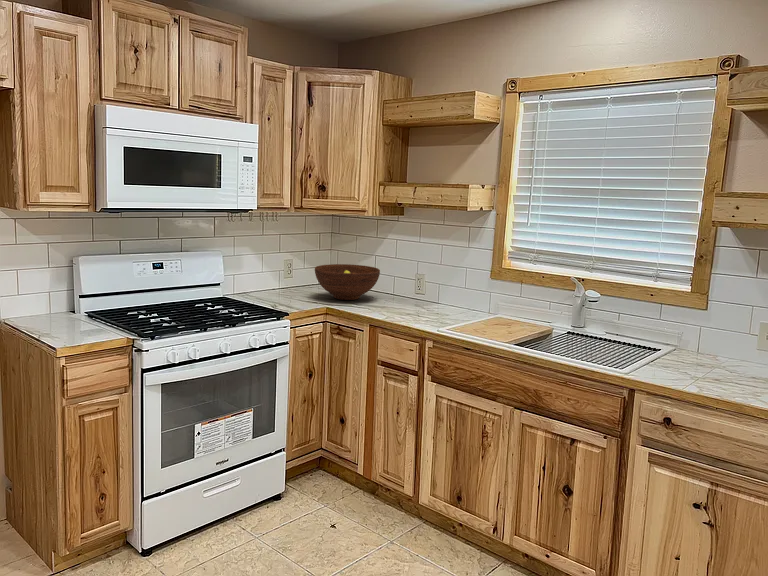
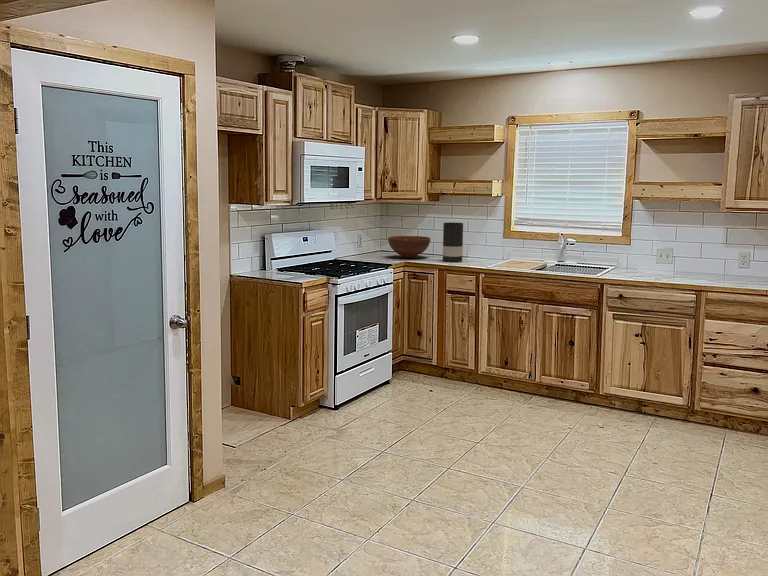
vase: none [386,249,420,314] -> present [443,222,463,262]

